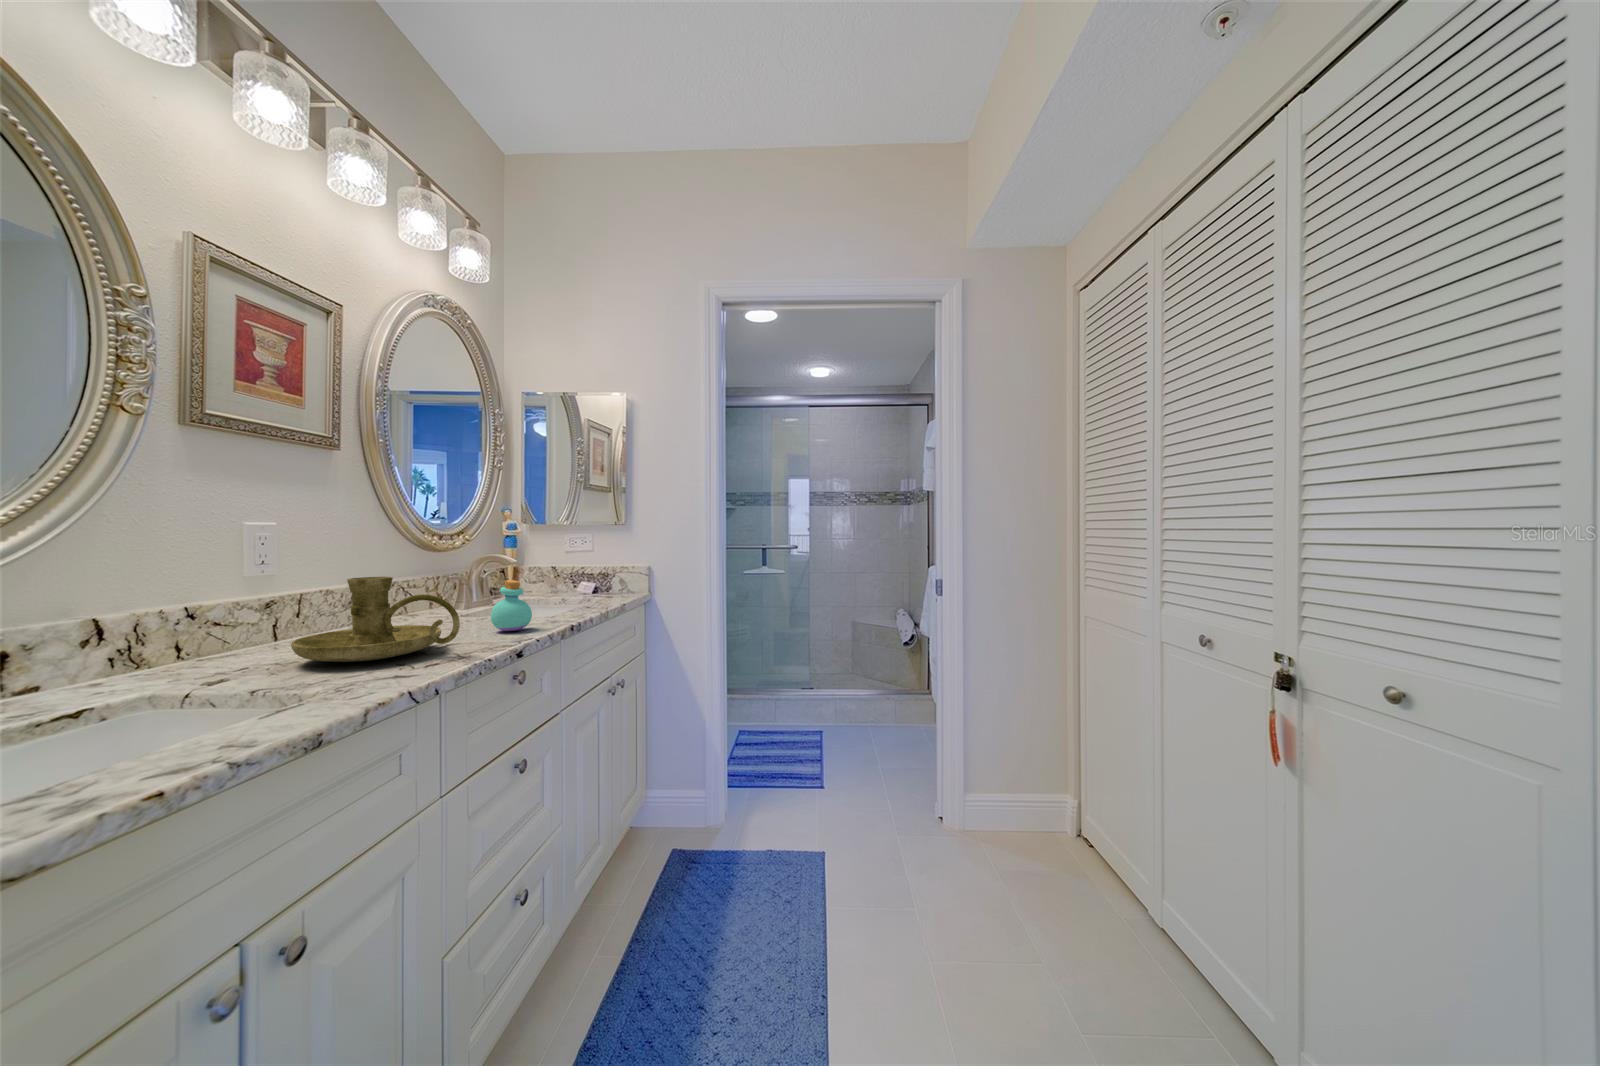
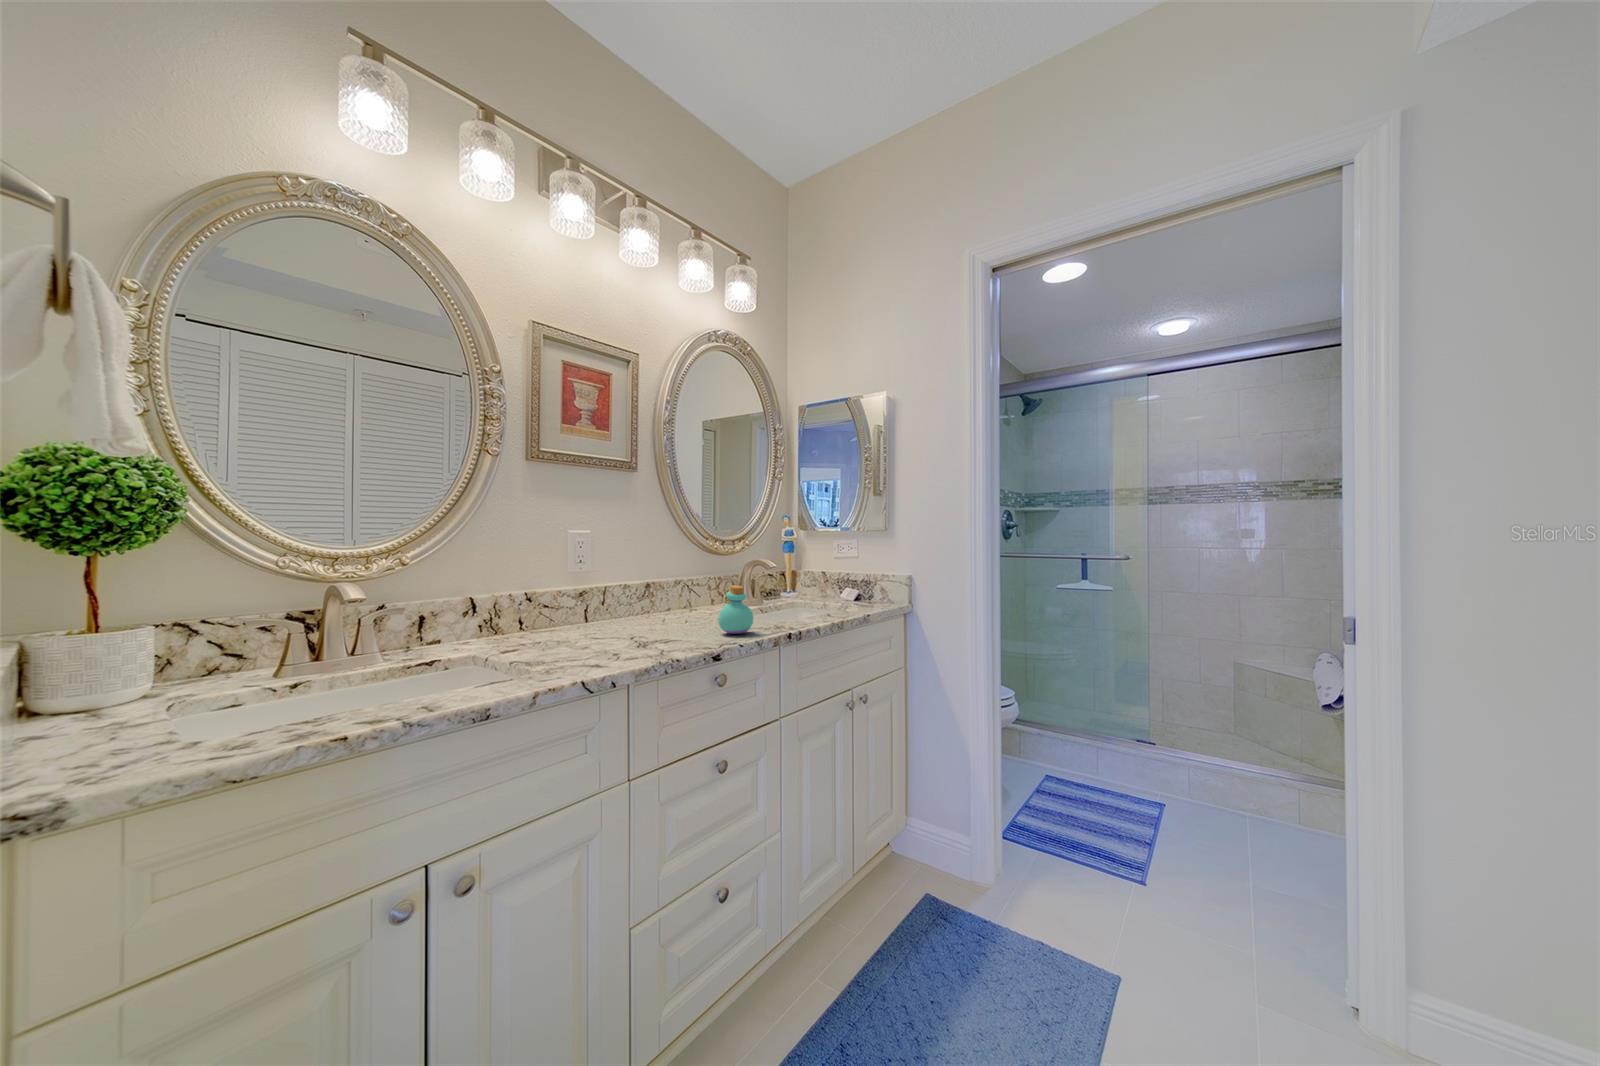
candle holder: present [291,577,460,662] -> none [556,577,663,648]

